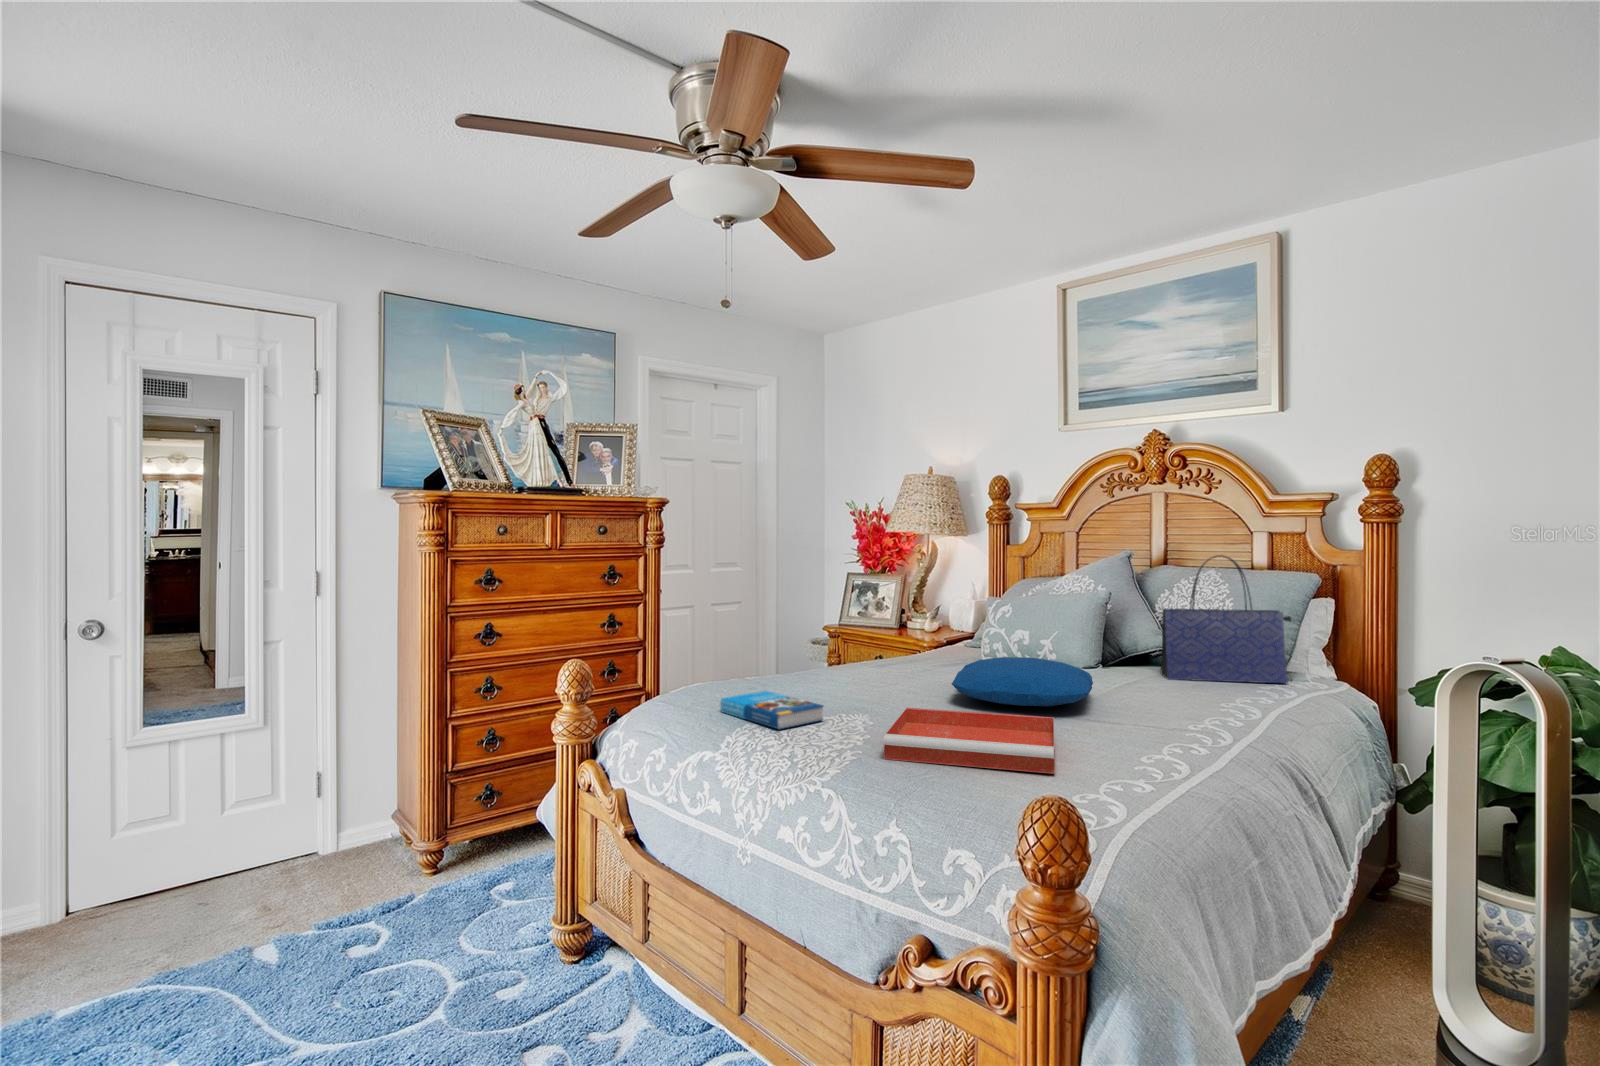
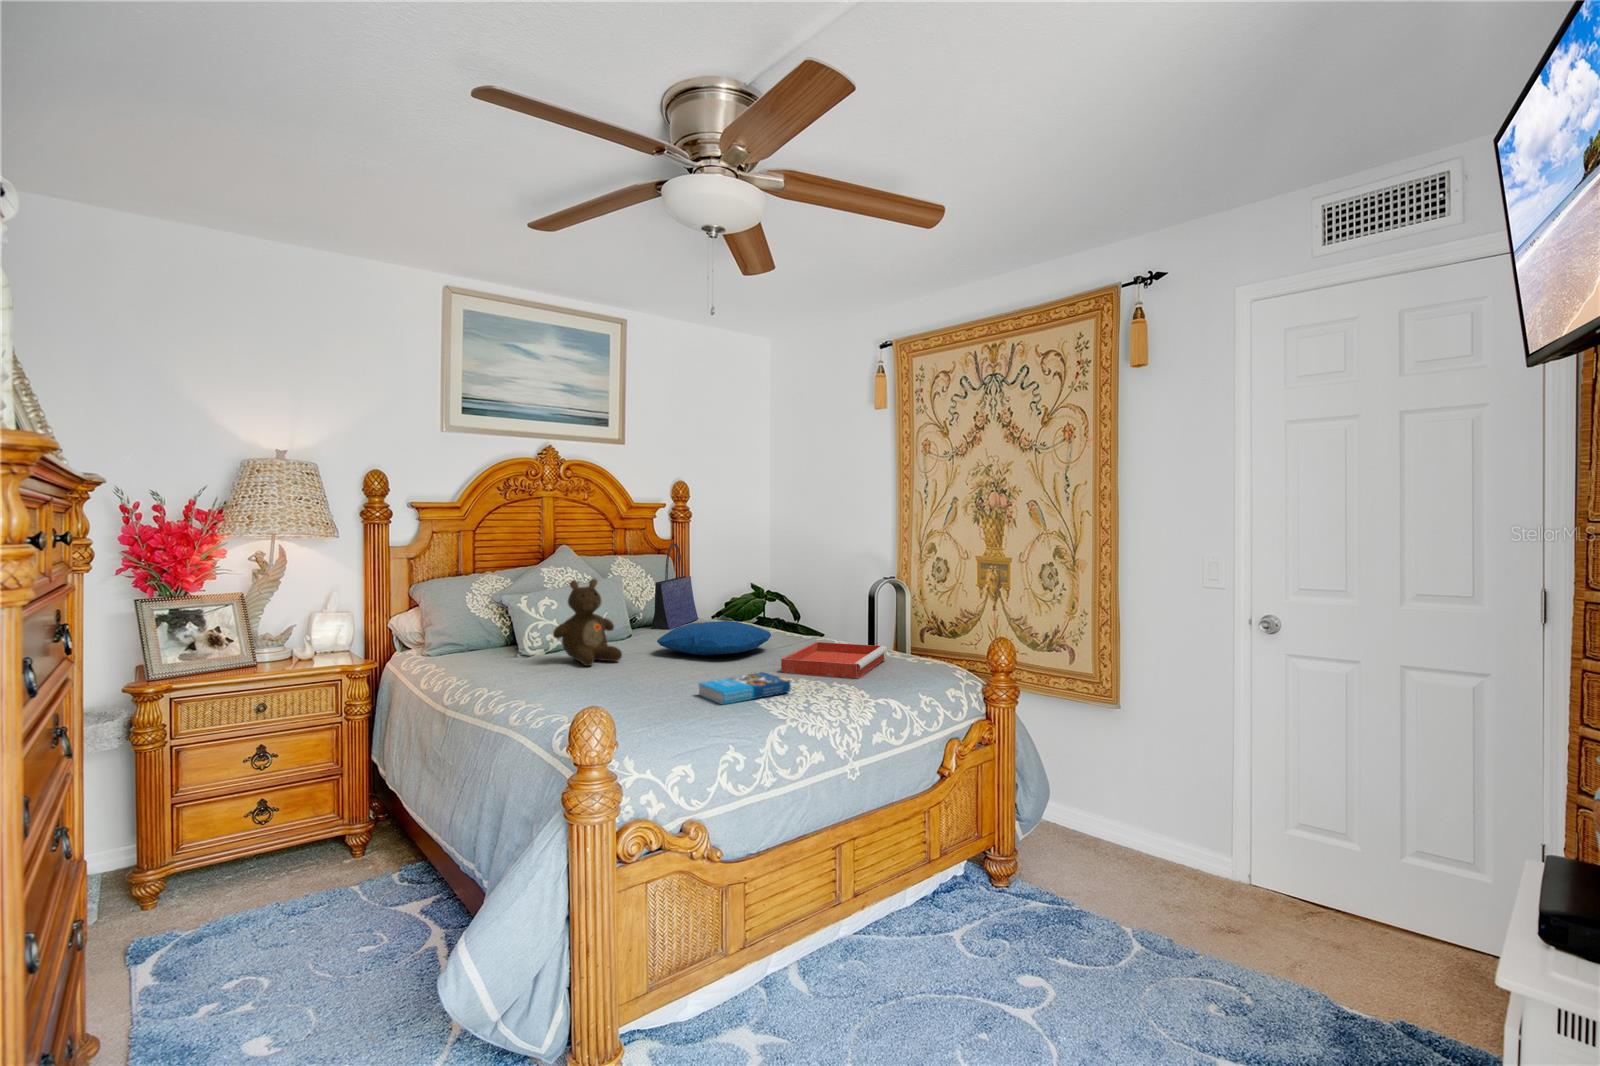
teddy bear: none [883,580,957,676] -> present [553,579,622,666]

